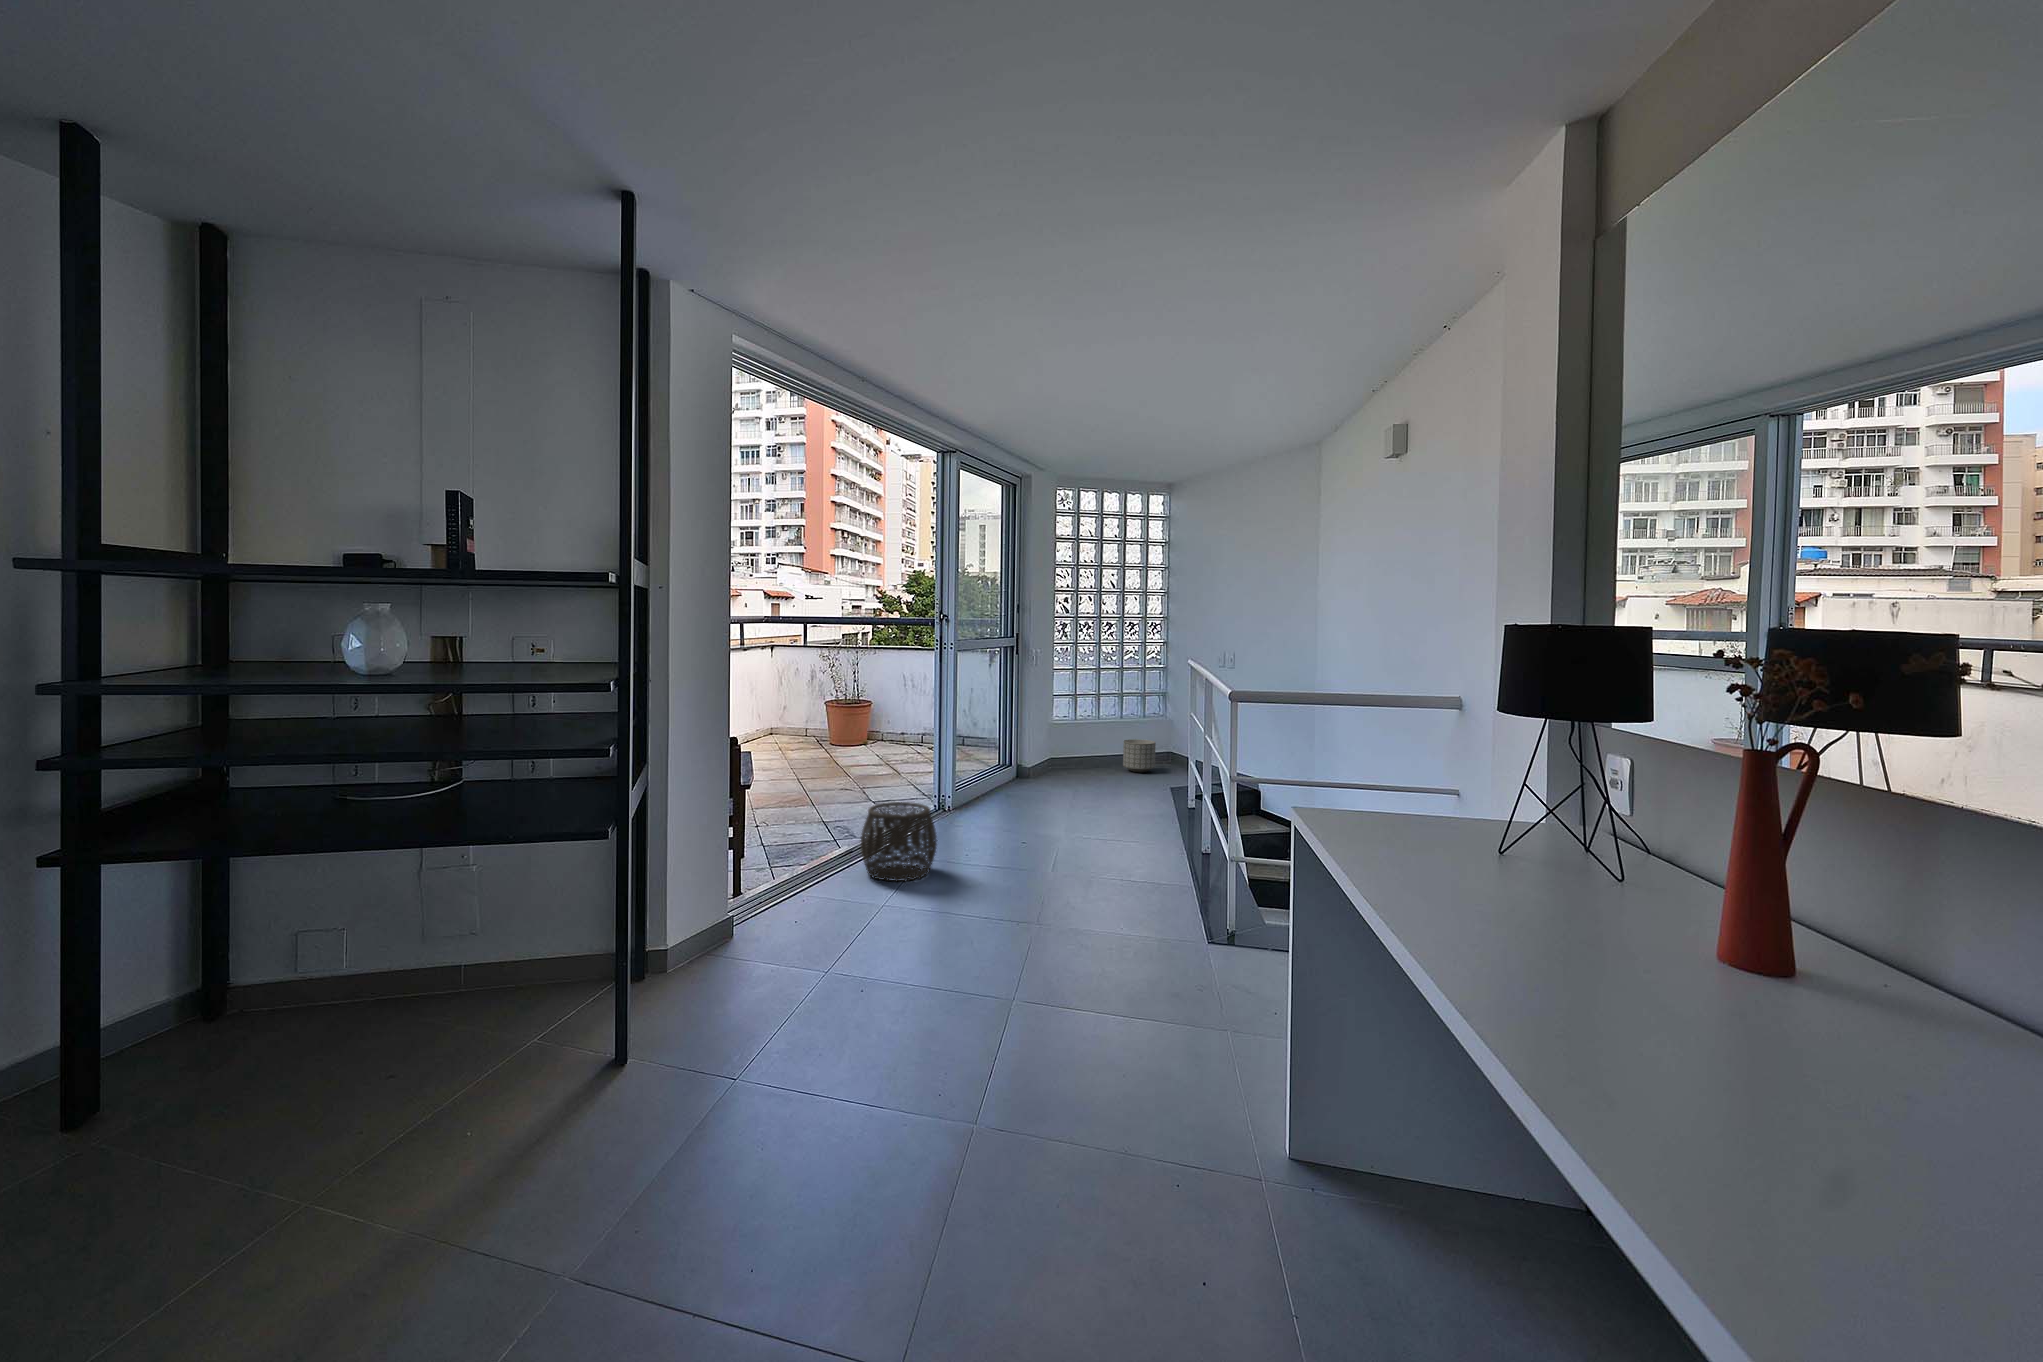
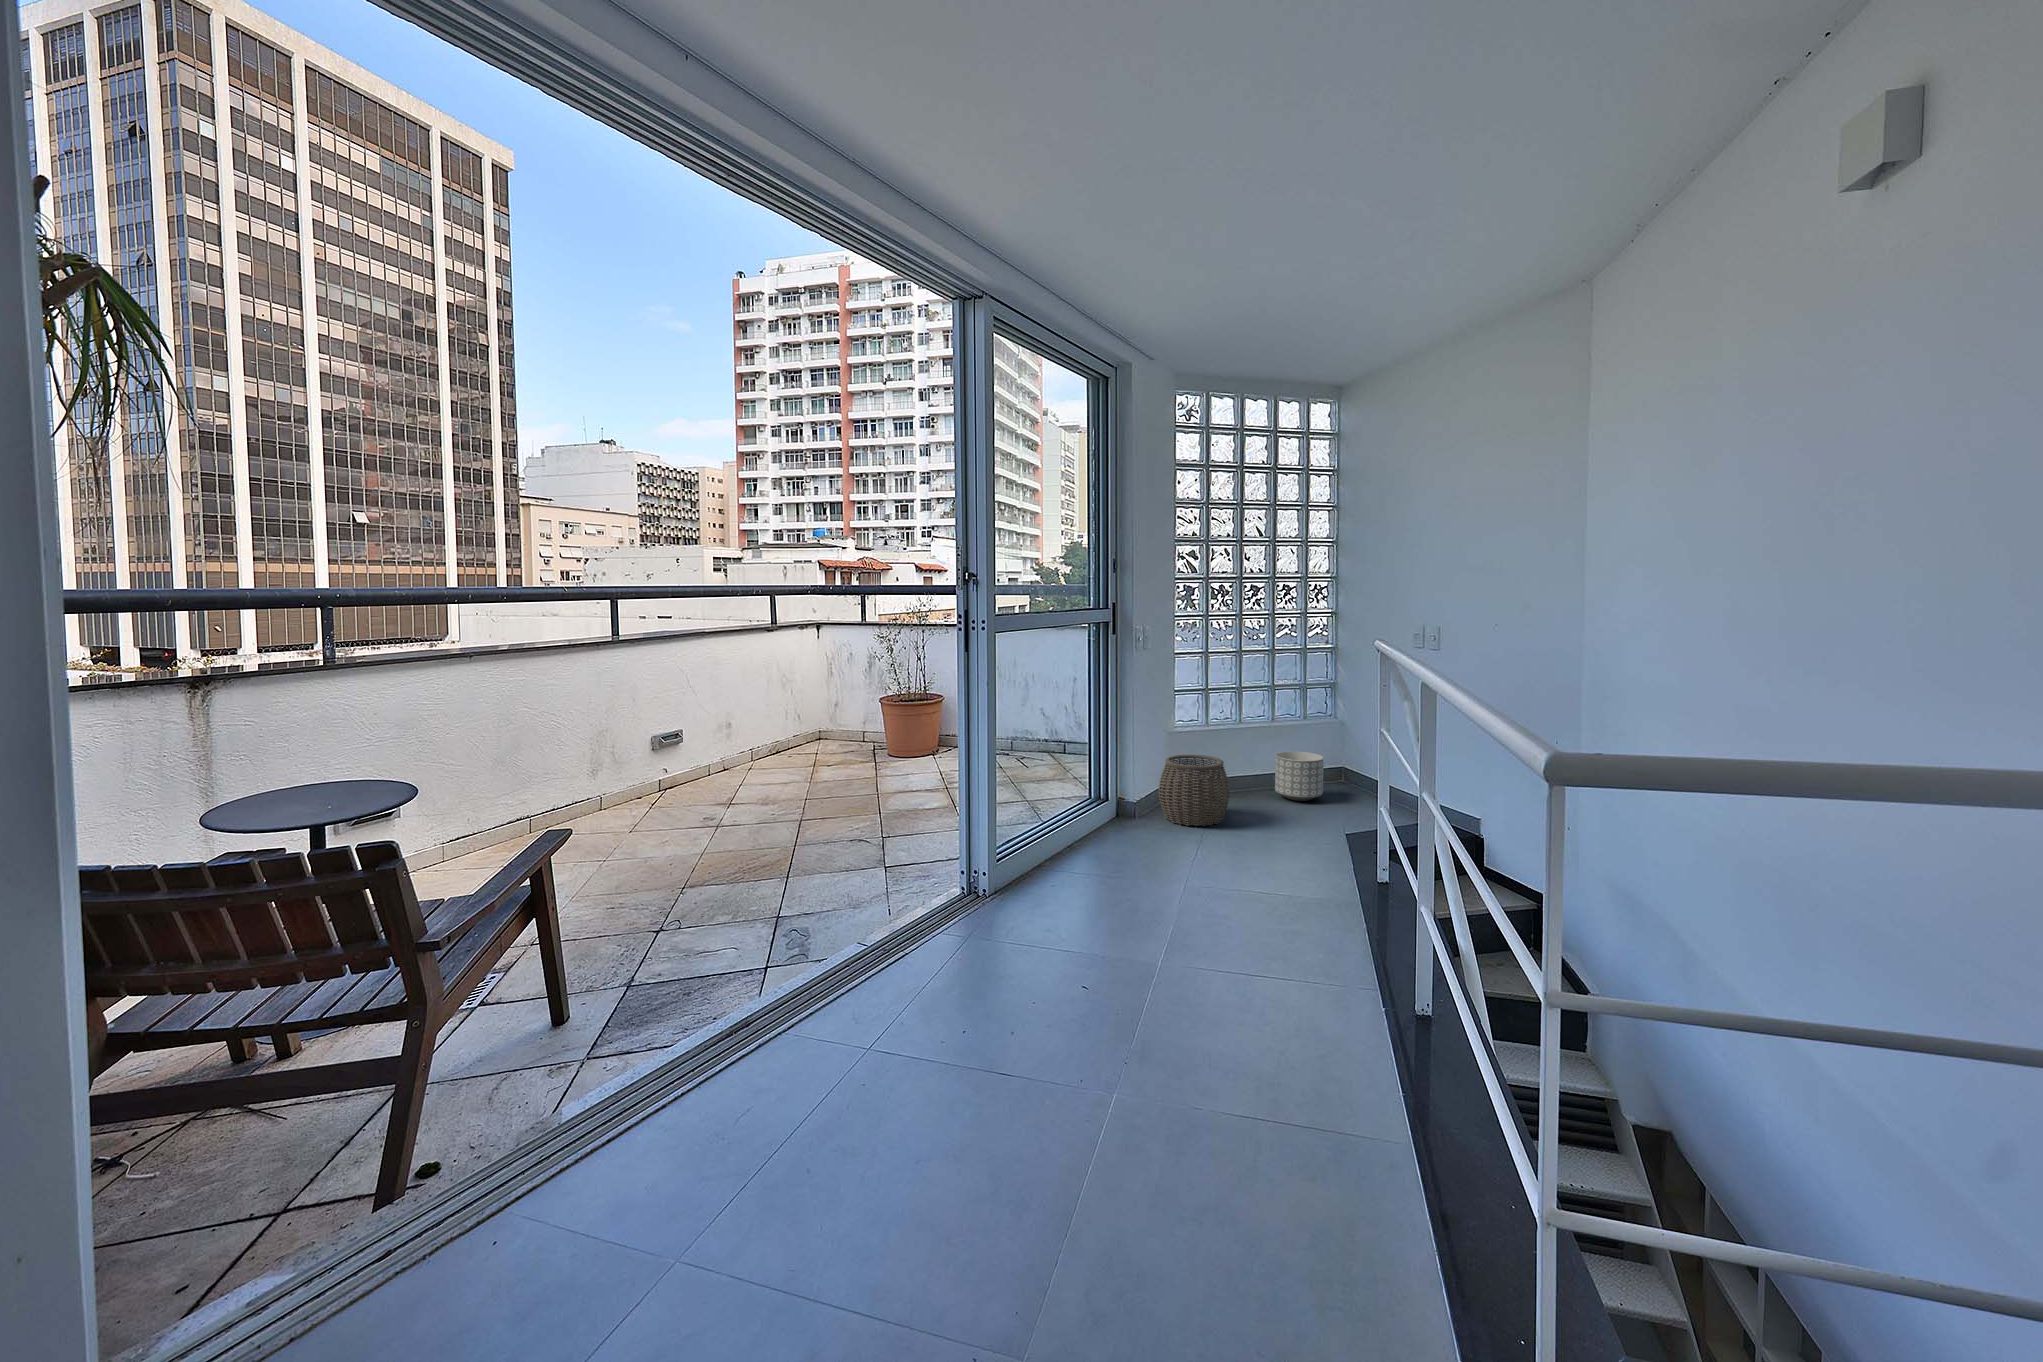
woven basket: present [860,802,937,881] -> present [1158,755,1230,826]

